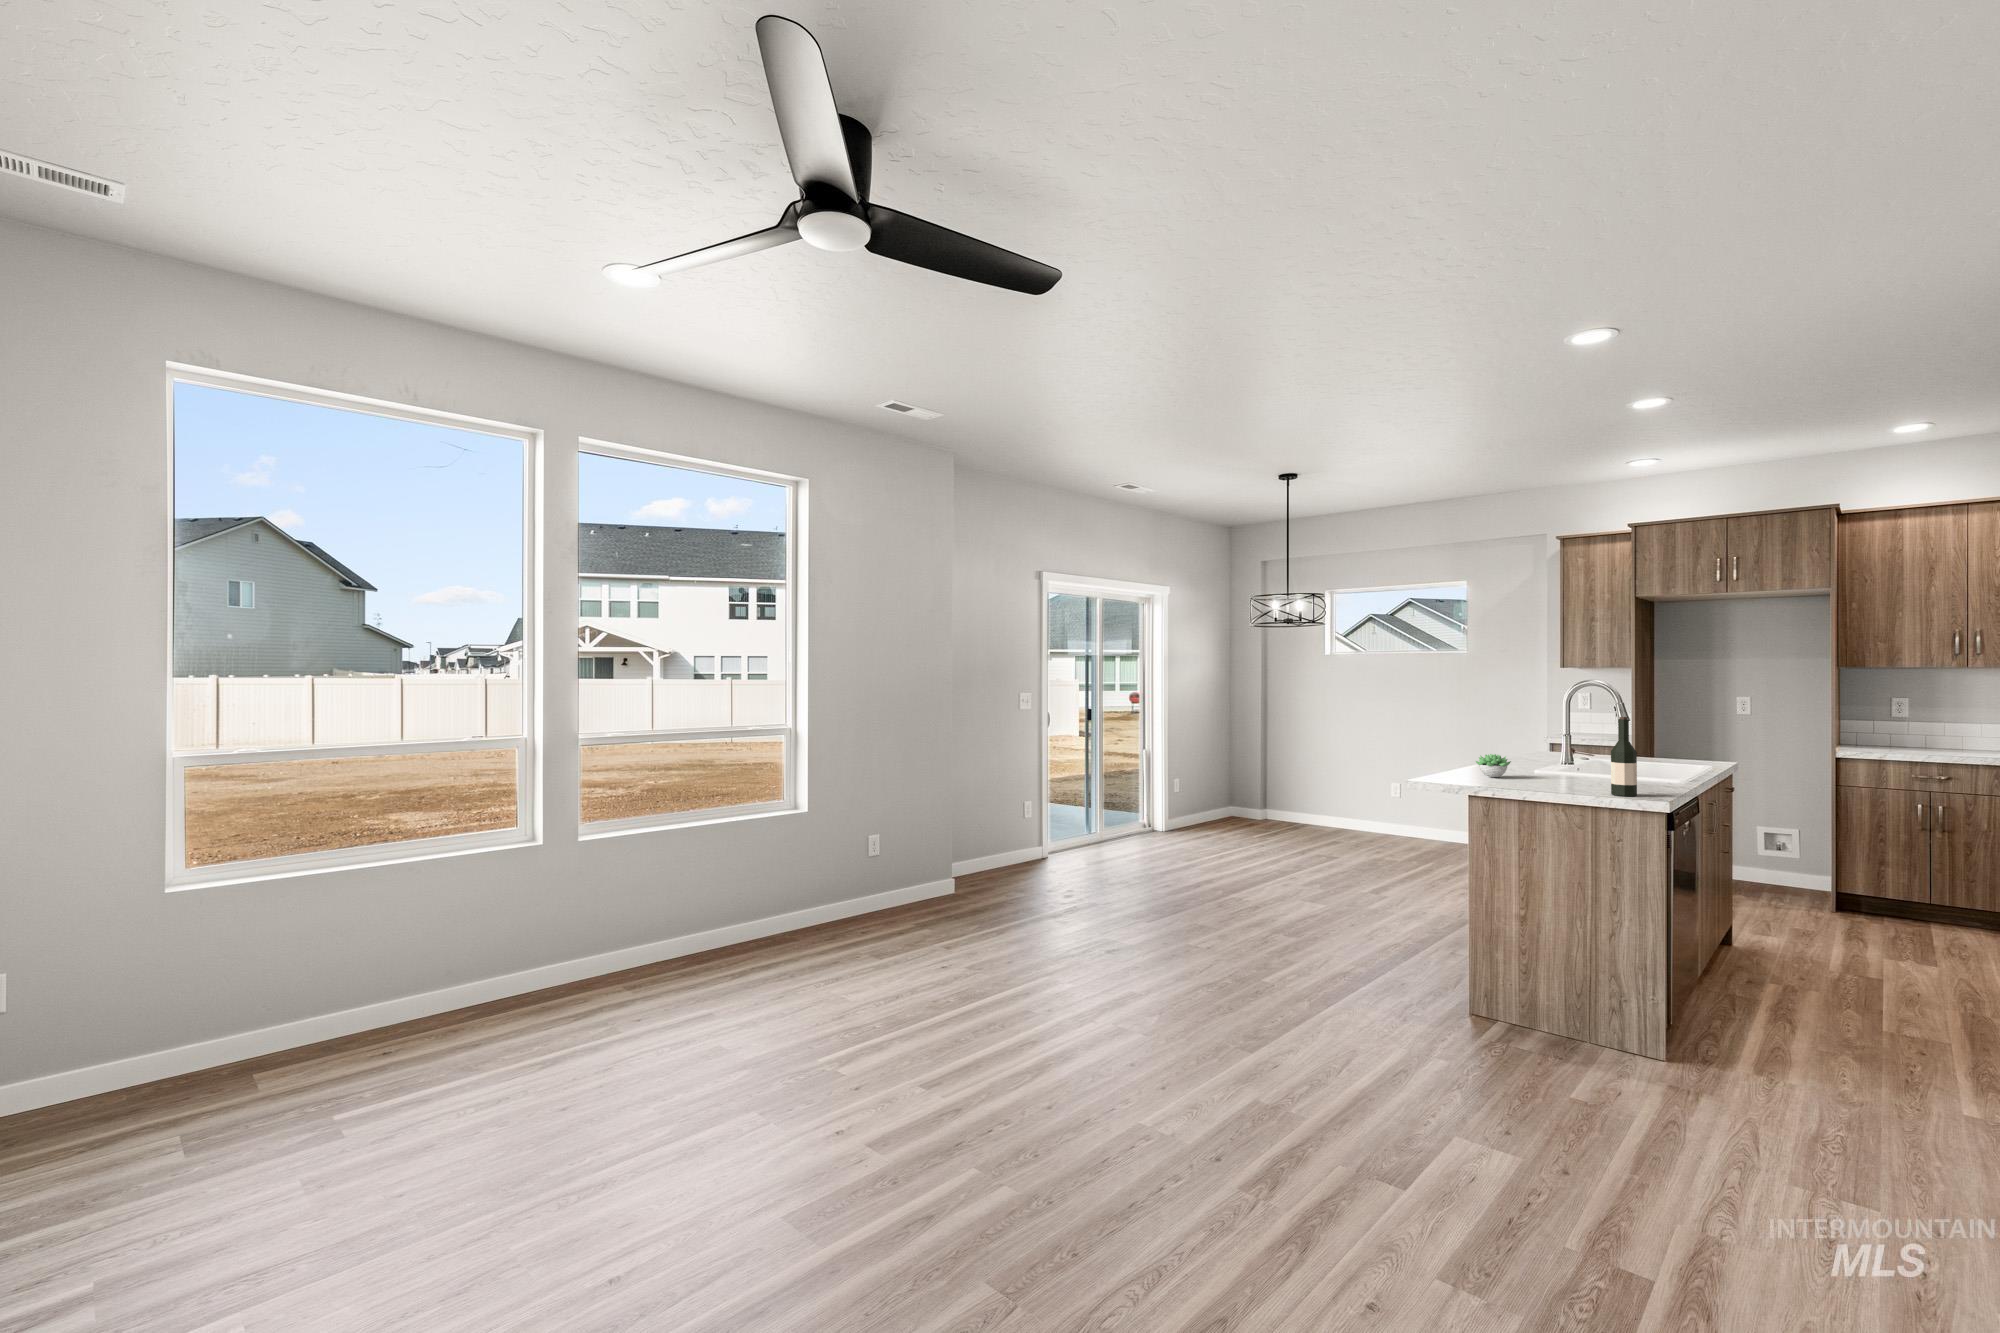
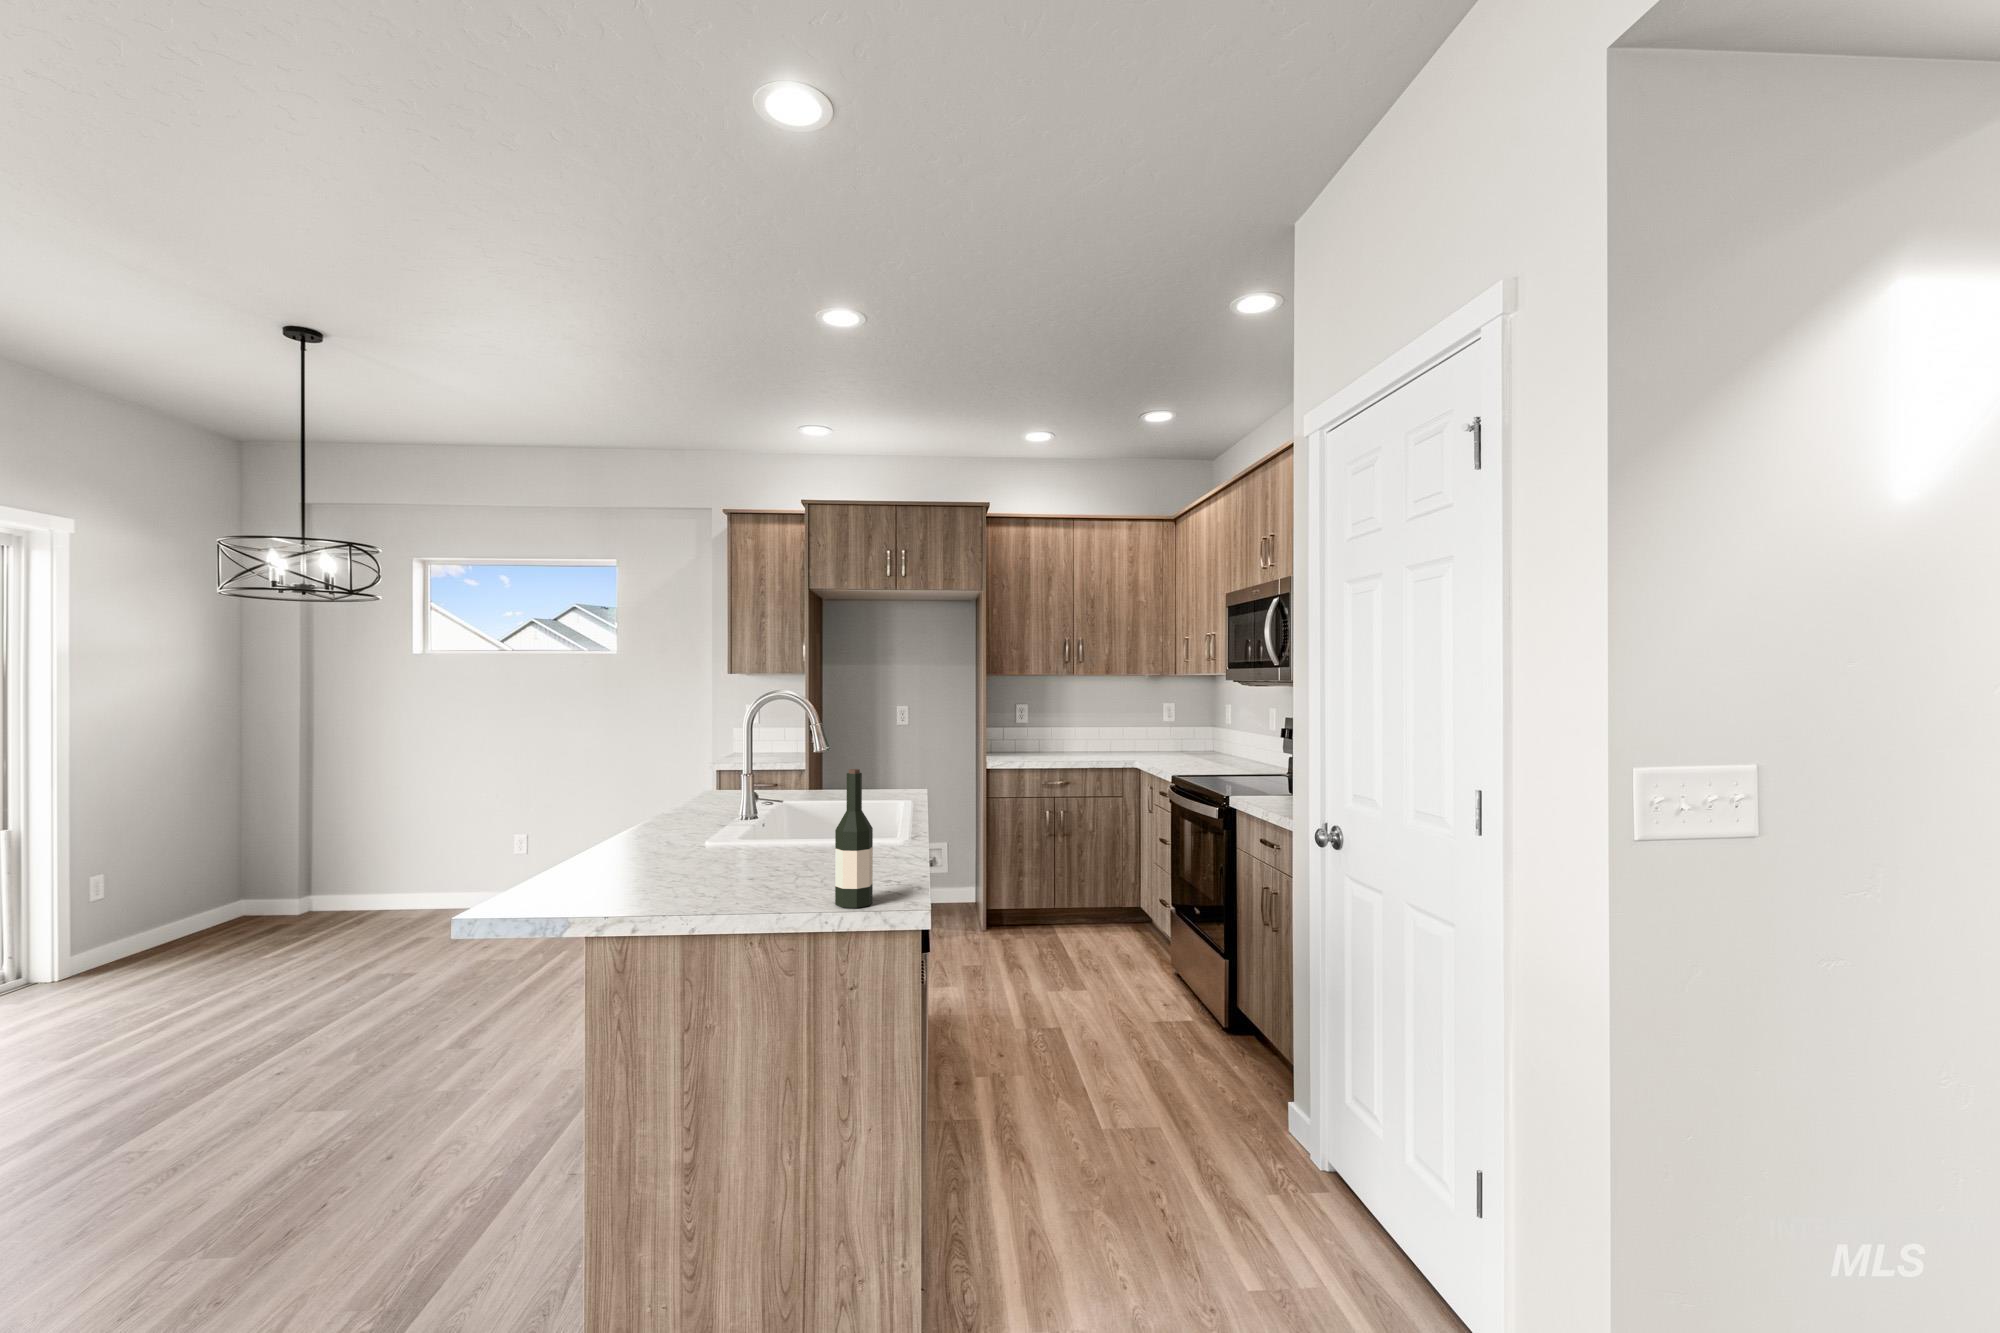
succulent plant: present [1476,754,1511,777] -> none [610,835,672,878]

